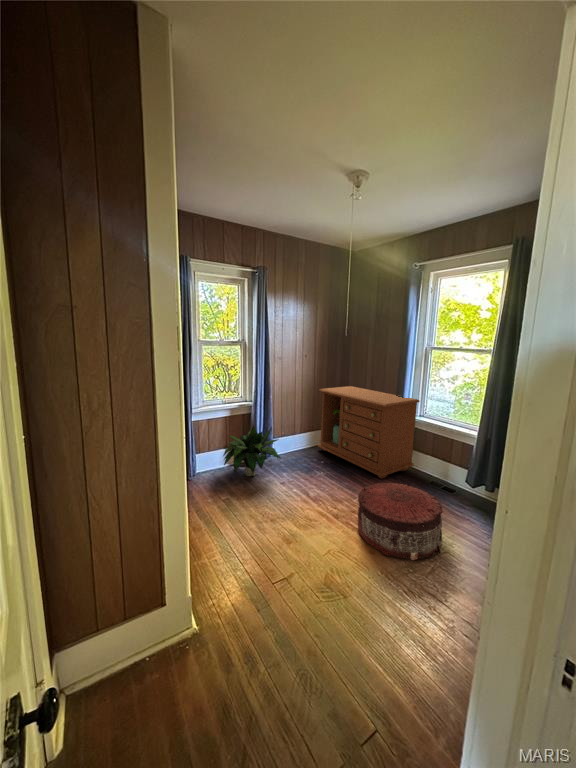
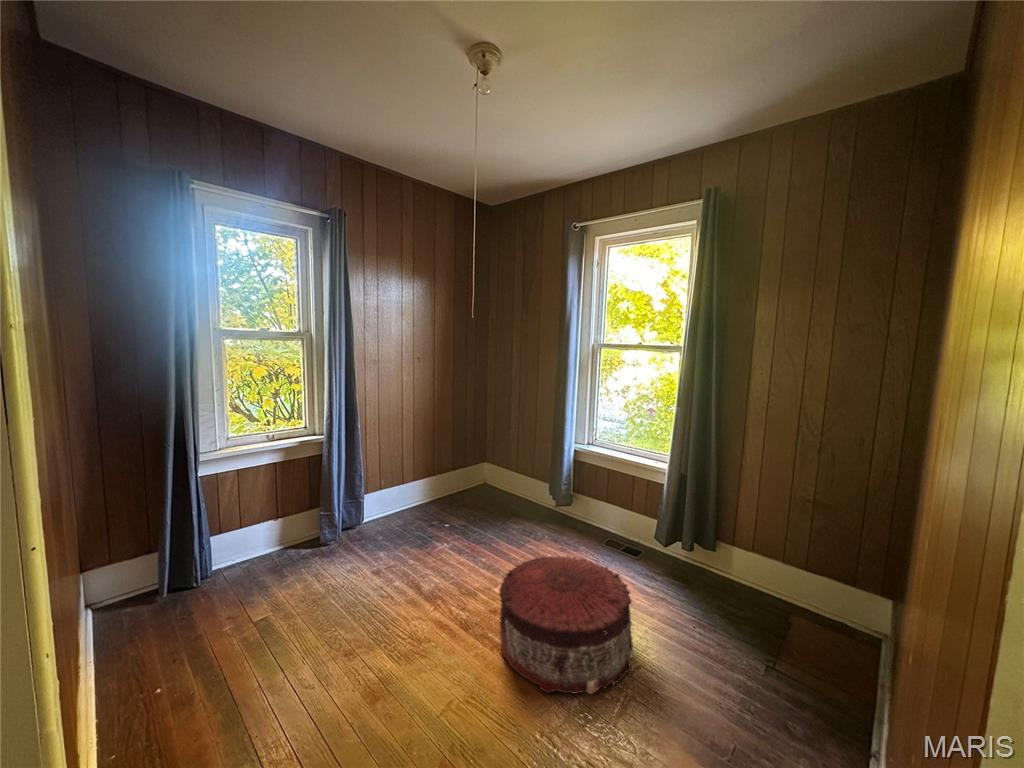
dresser: present [318,386,420,479] -> none [440,403,588,545]
potted plant: present [223,425,281,476] -> none [261,474,375,565]

